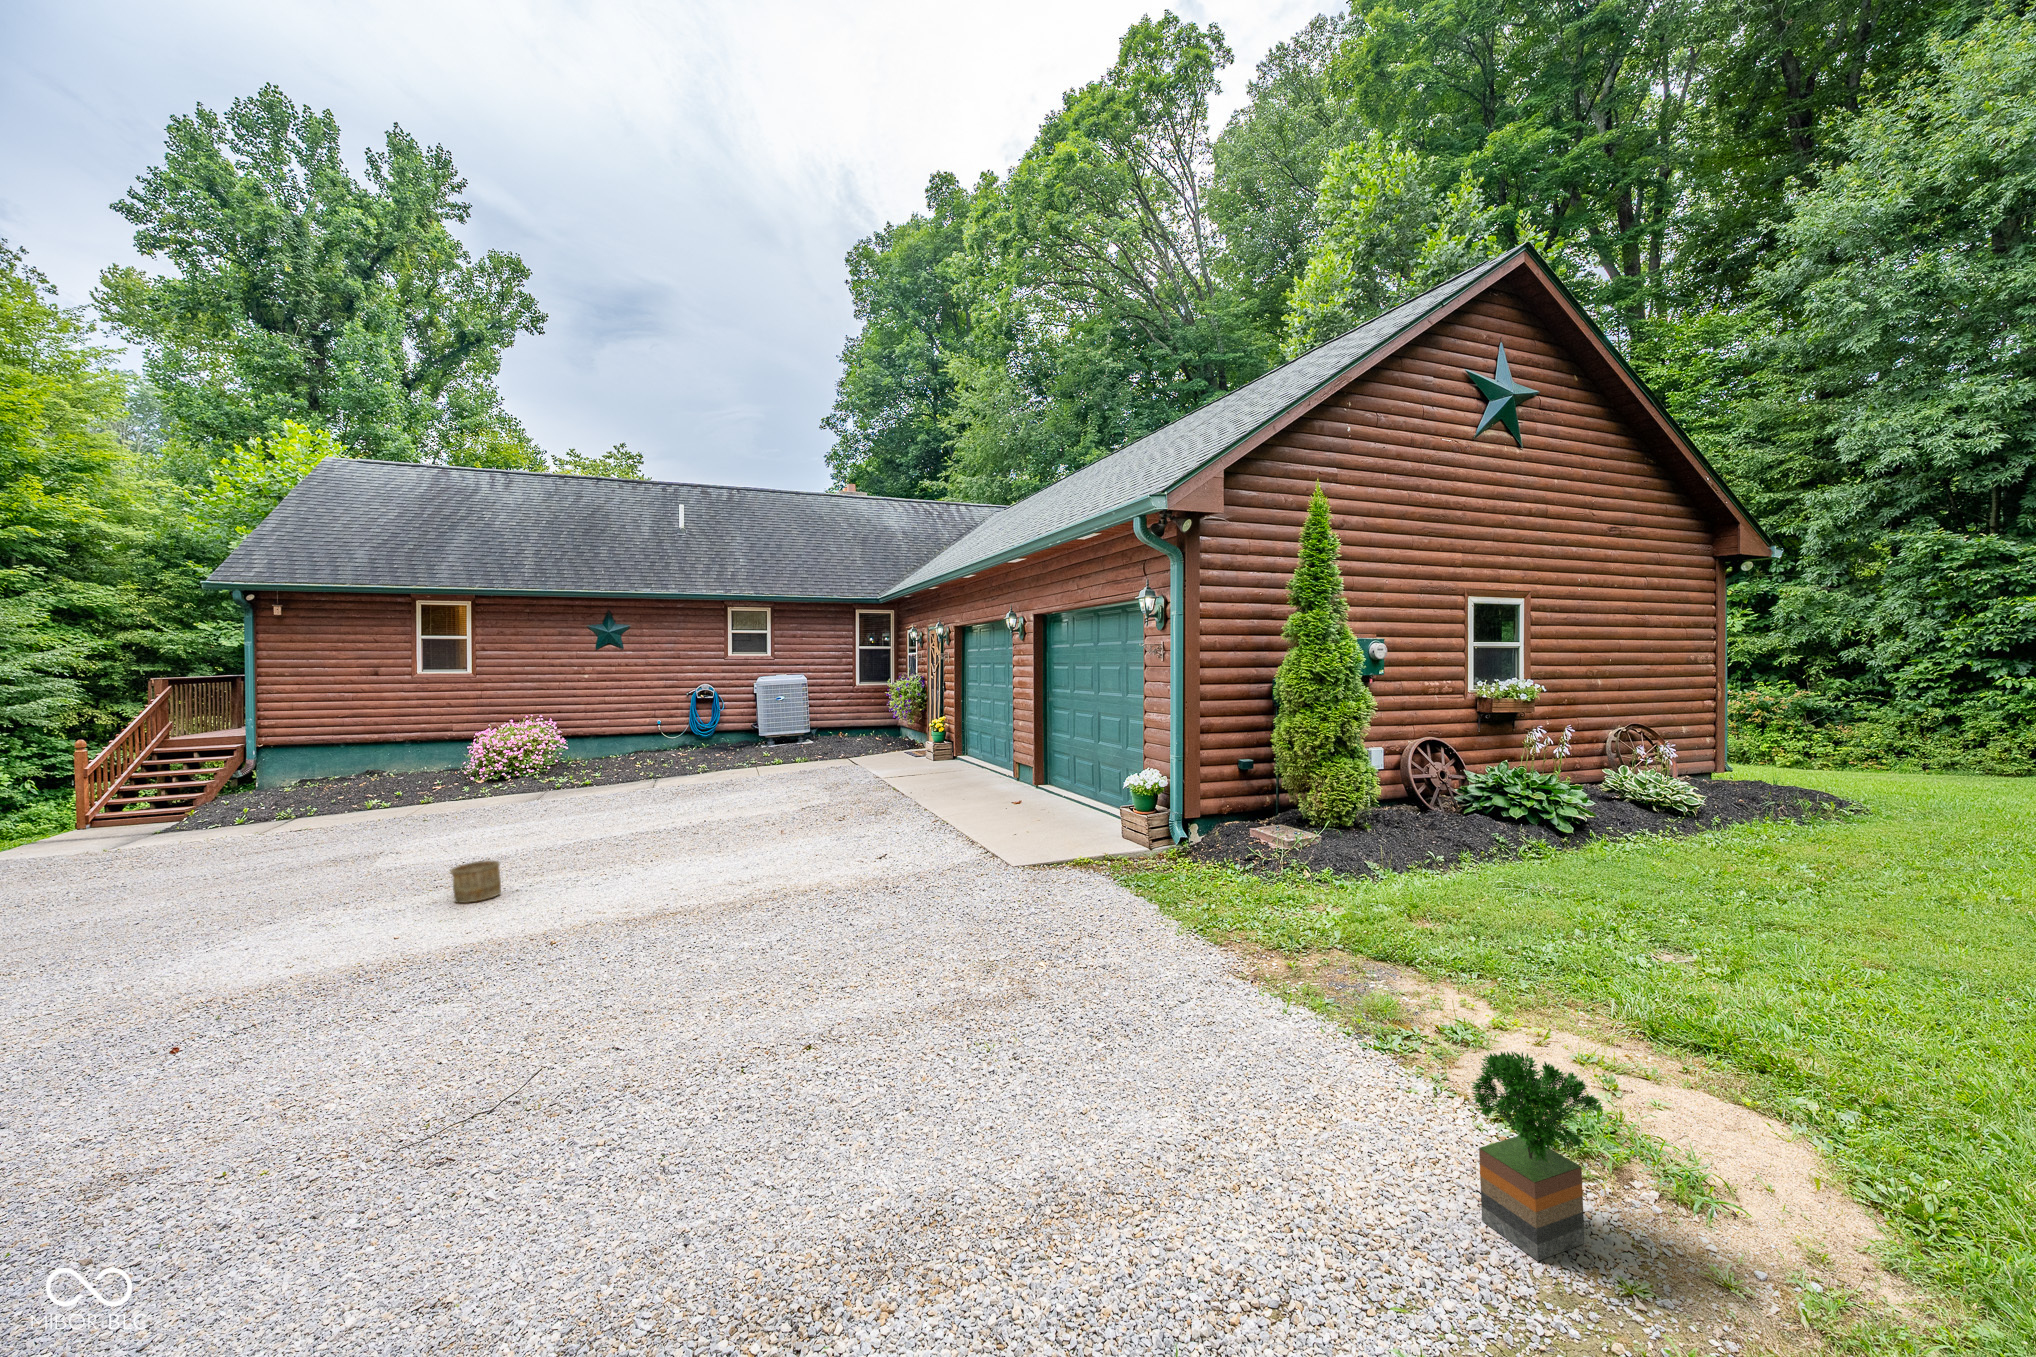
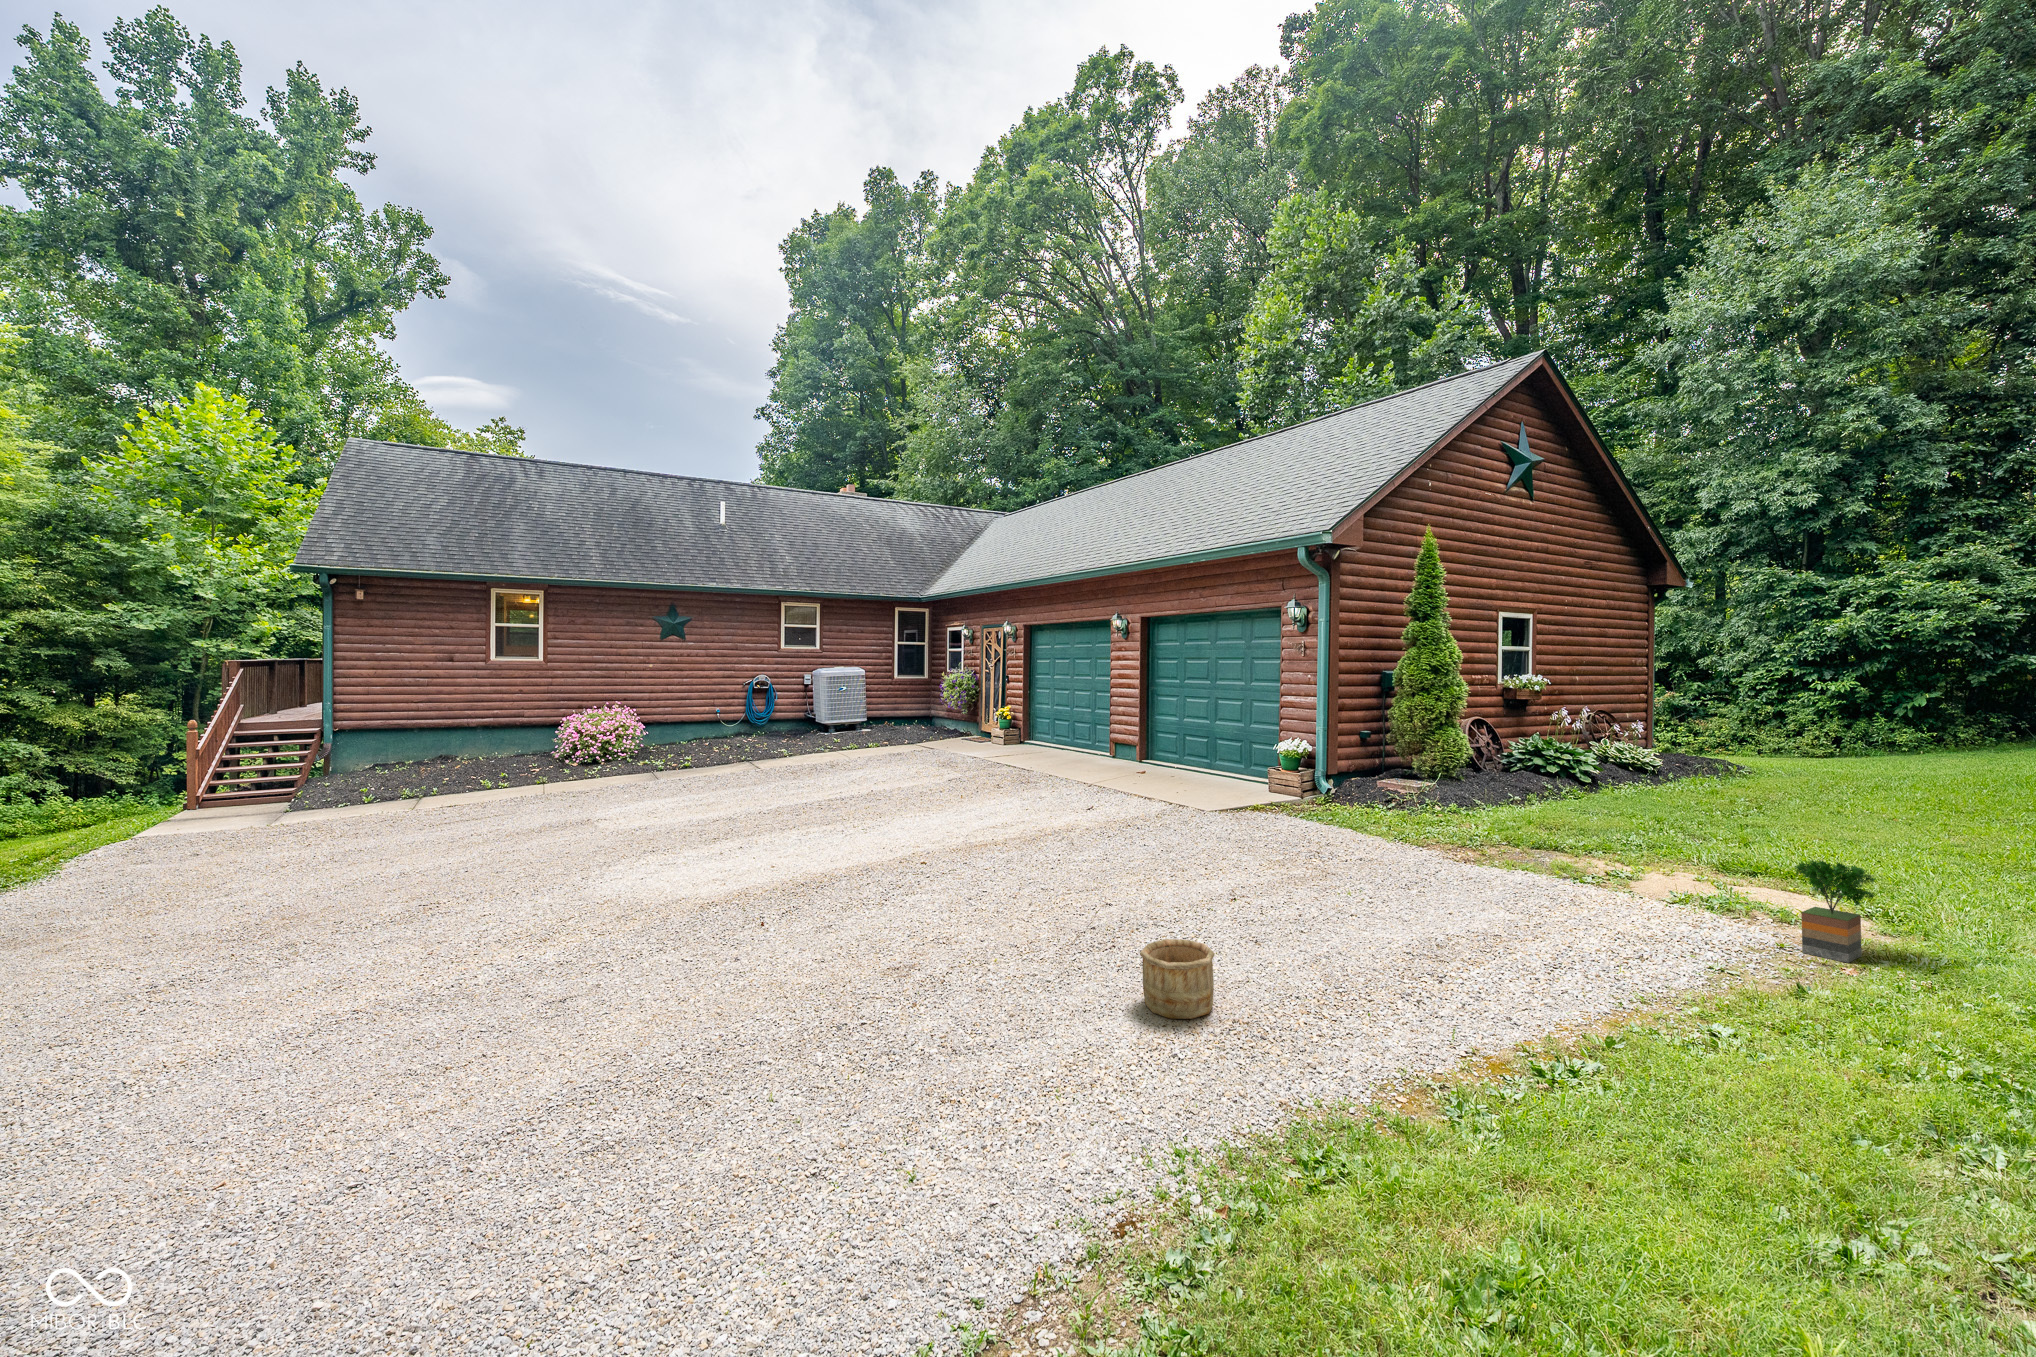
wooden bucket: present [450,861,501,903] -> present [1140,939,1214,1019]

